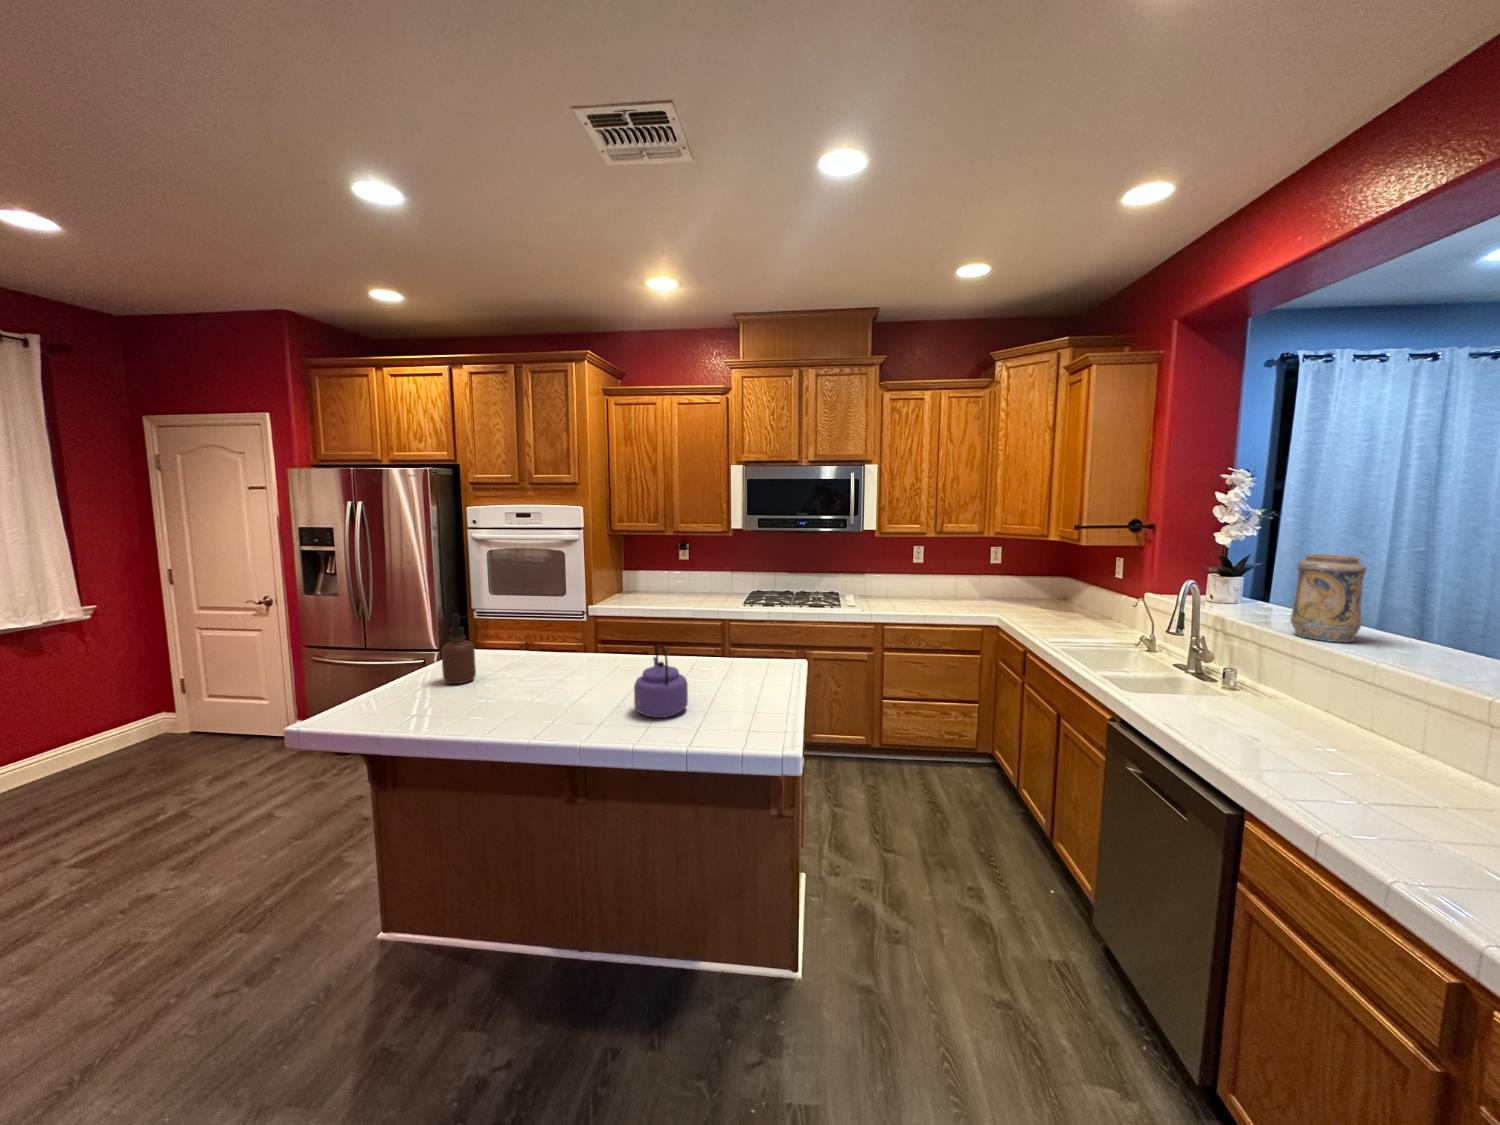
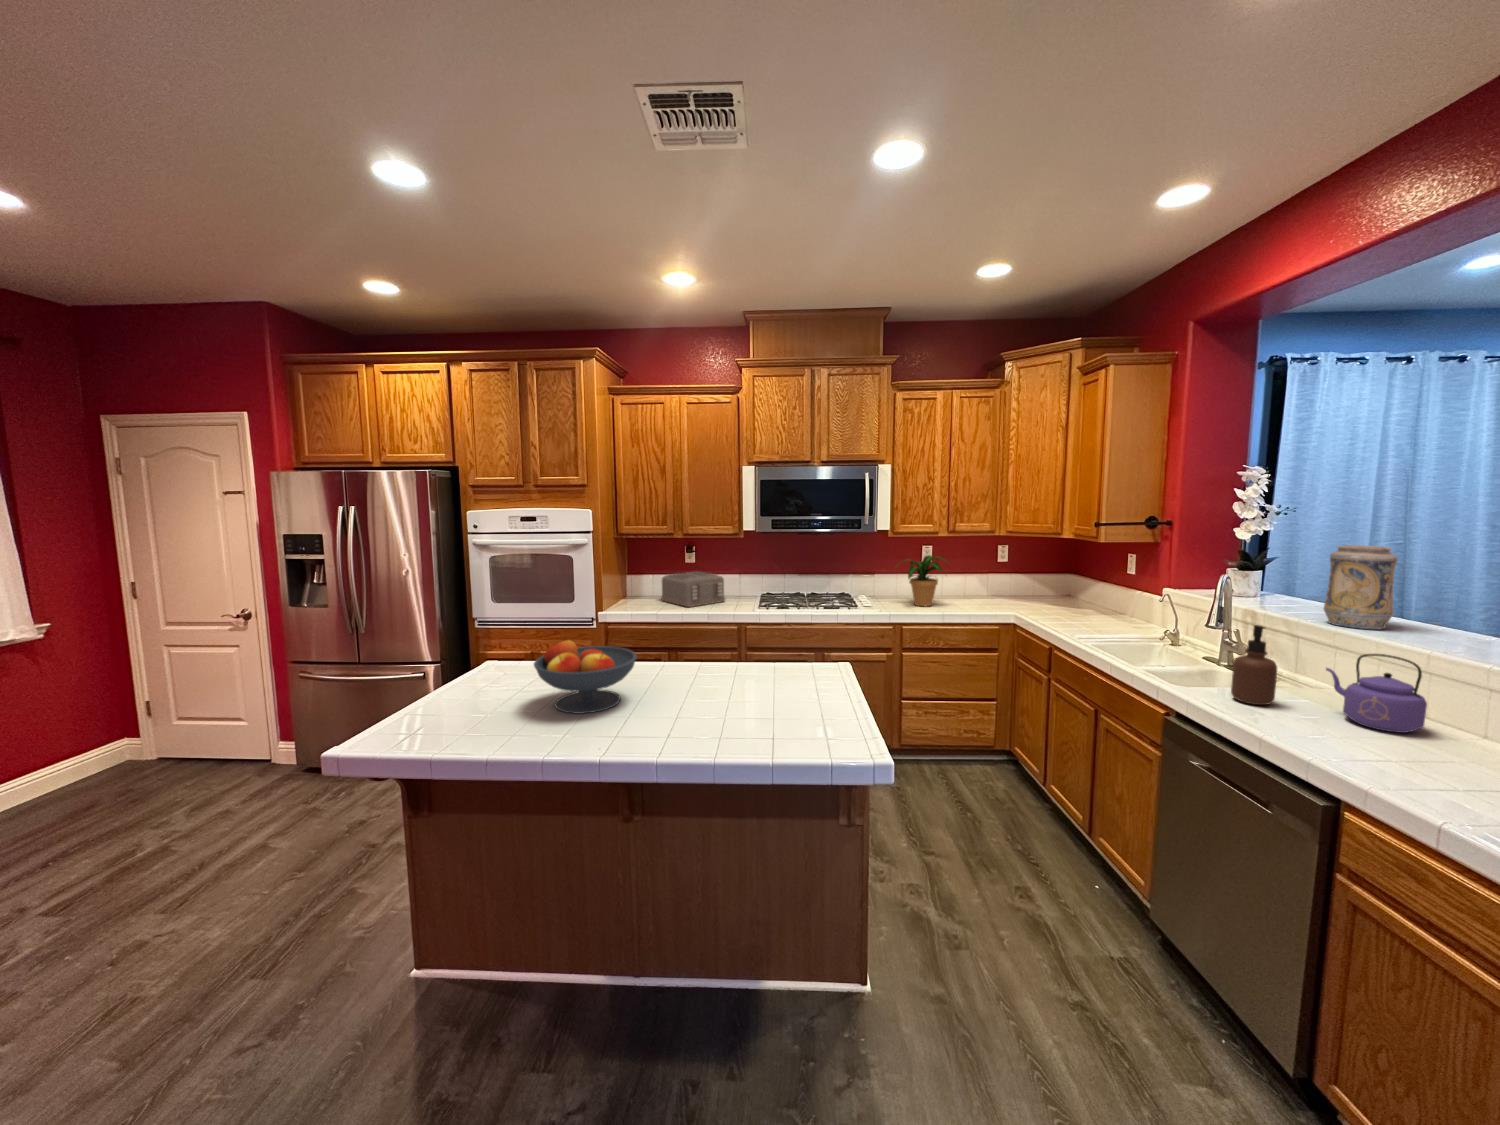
potted plant: none [882,556,938,607] -> present [906,555,947,606]
toaster: none [654,568,715,603] -> present [661,571,725,607]
soap dispenser: present [441,614,476,684] -> present [1231,625,1277,705]
fruit bowl: none [483,633,583,703] -> present [534,640,637,714]
kettle: present [634,644,688,718] -> present [1326,654,1427,733]

